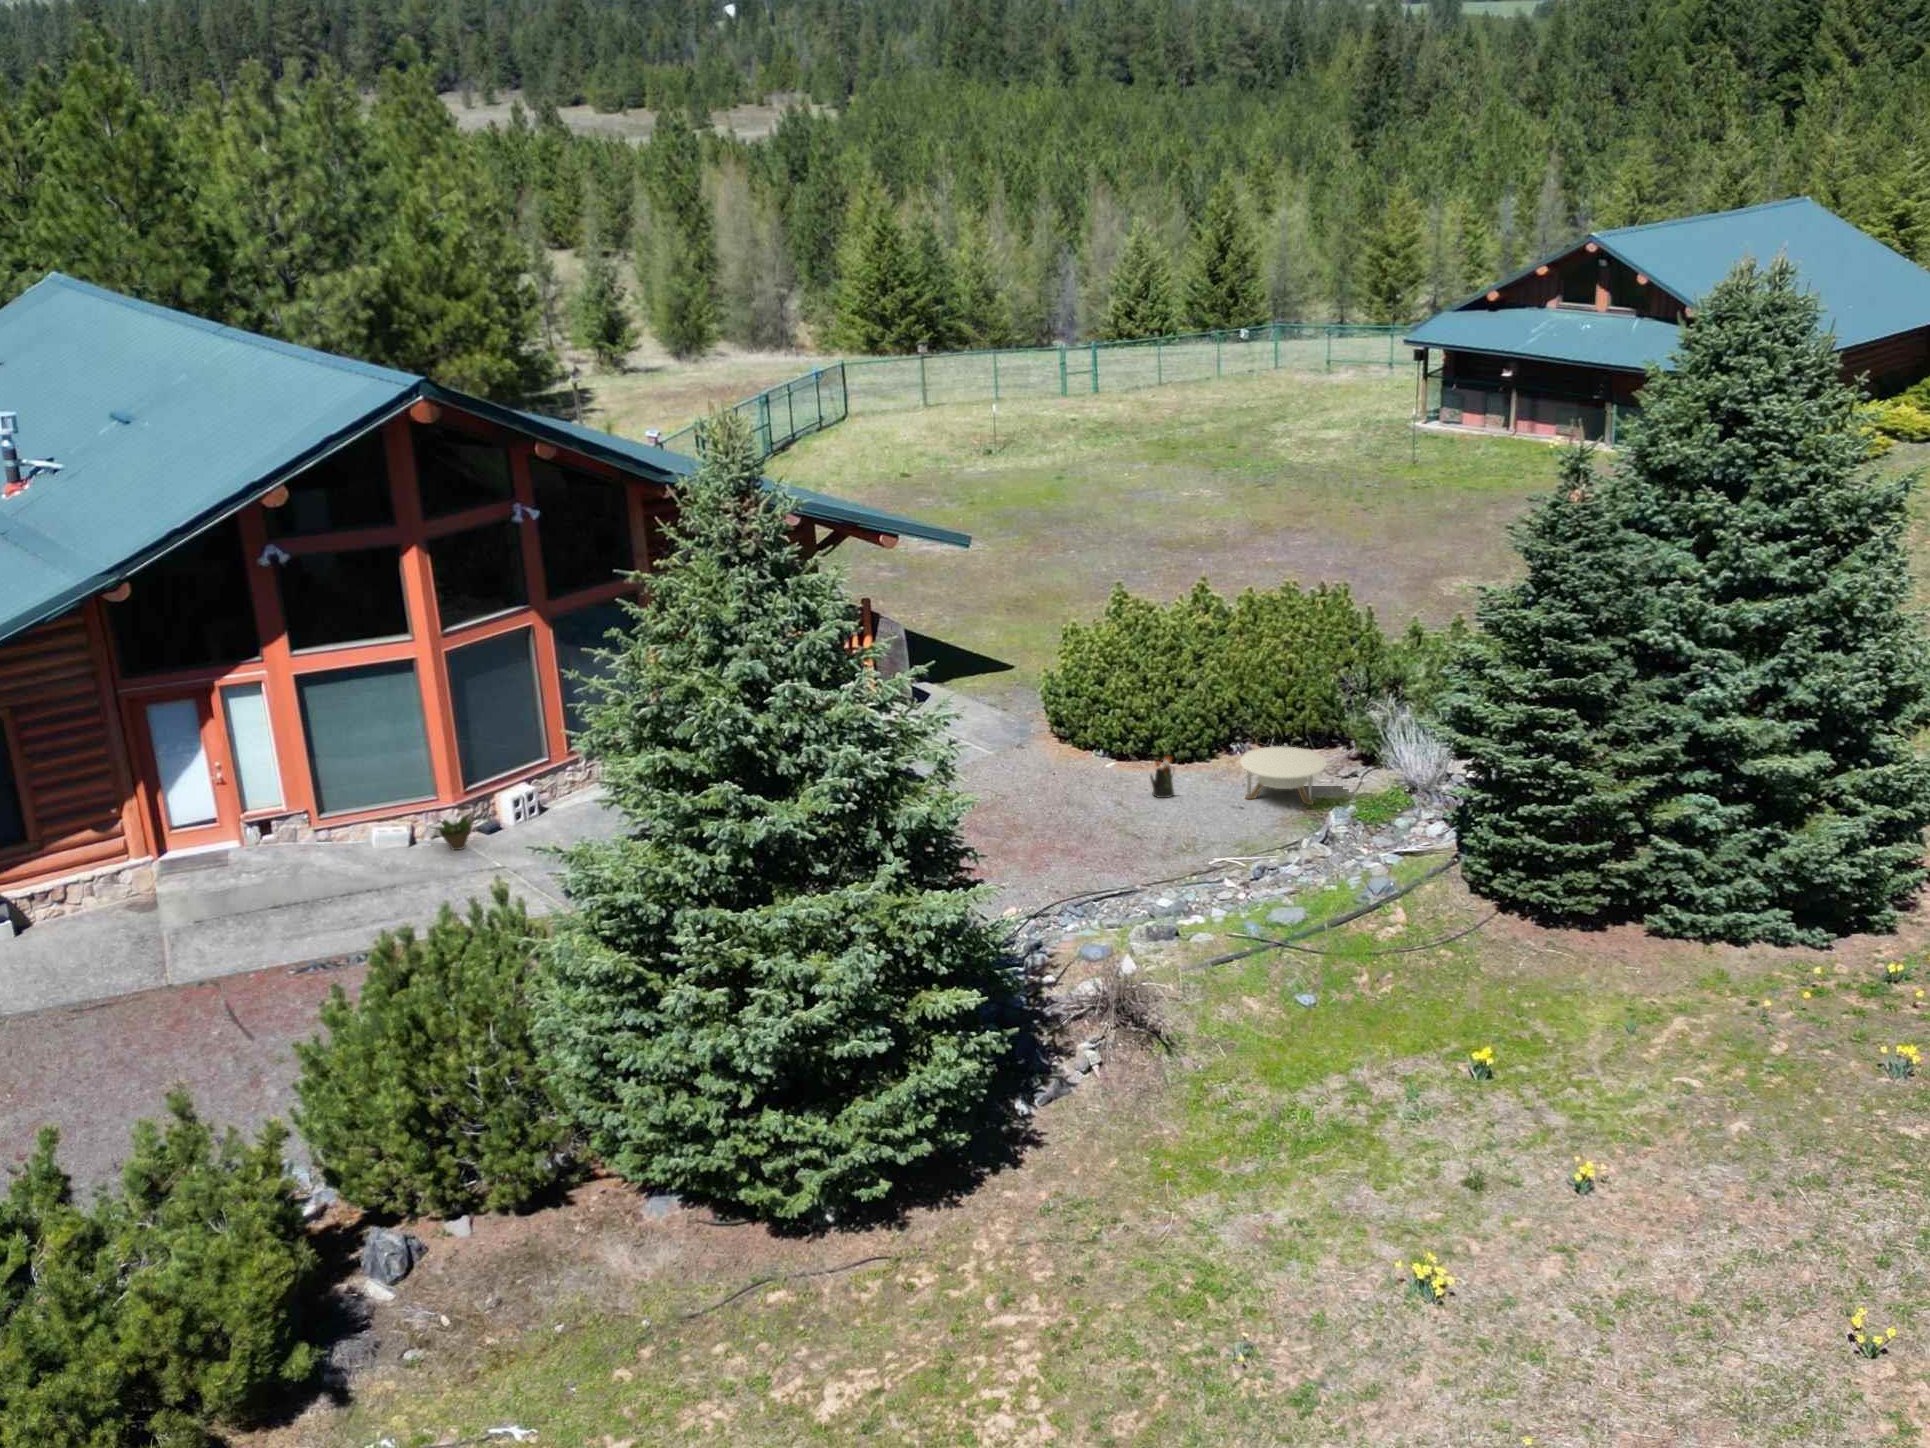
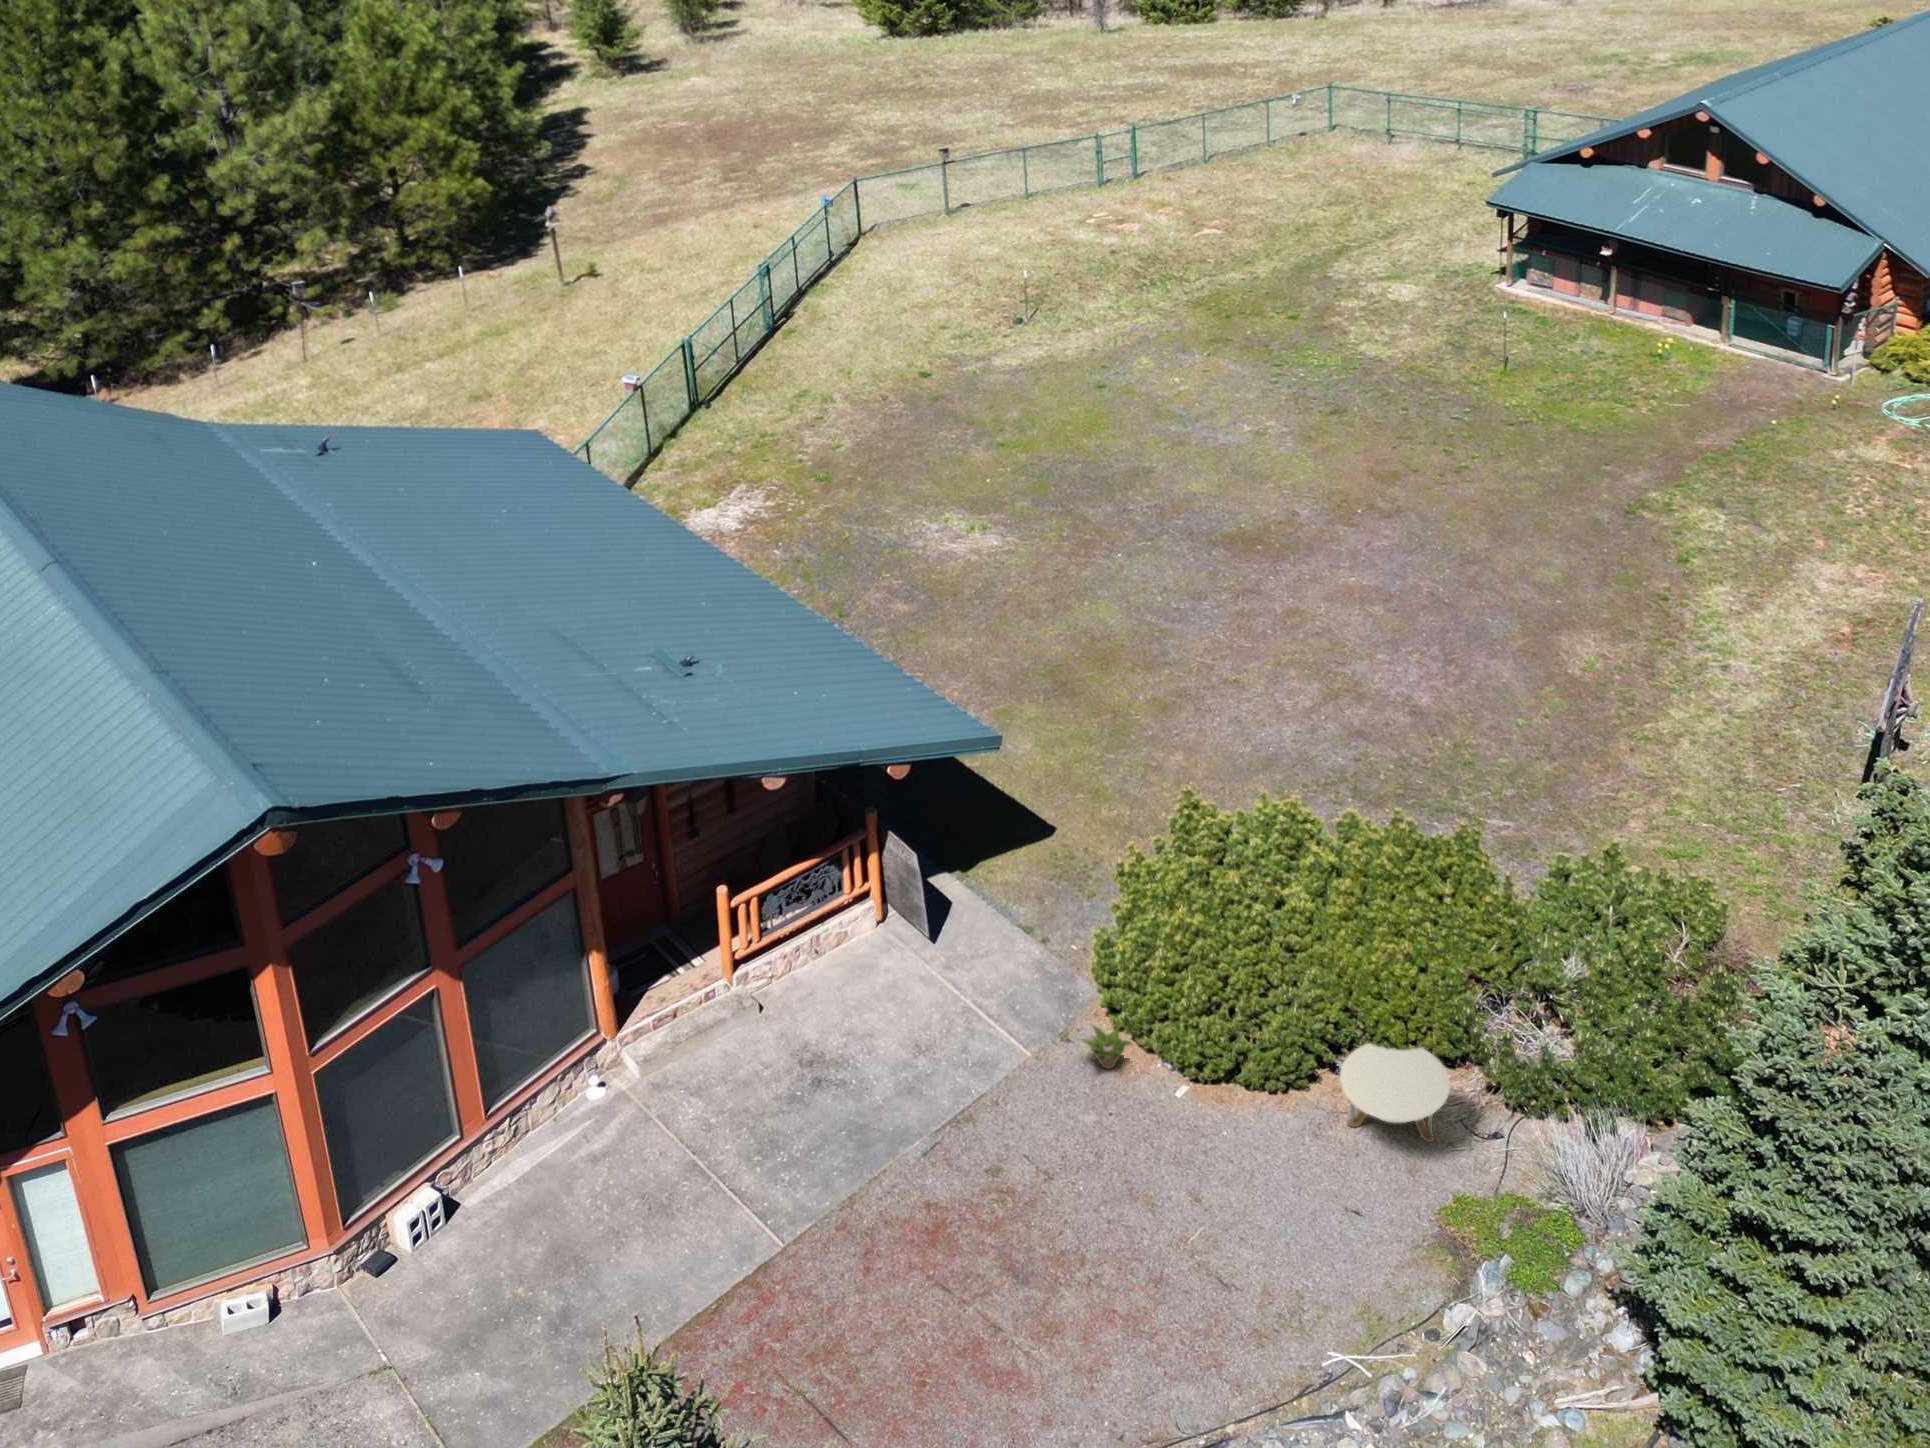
watering can: present [1150,756,1174,798] -> none [1227,1066,1258,1123]
decorative plant: present [432,814,480,850] -> present [1082,1026,1133,1069]

